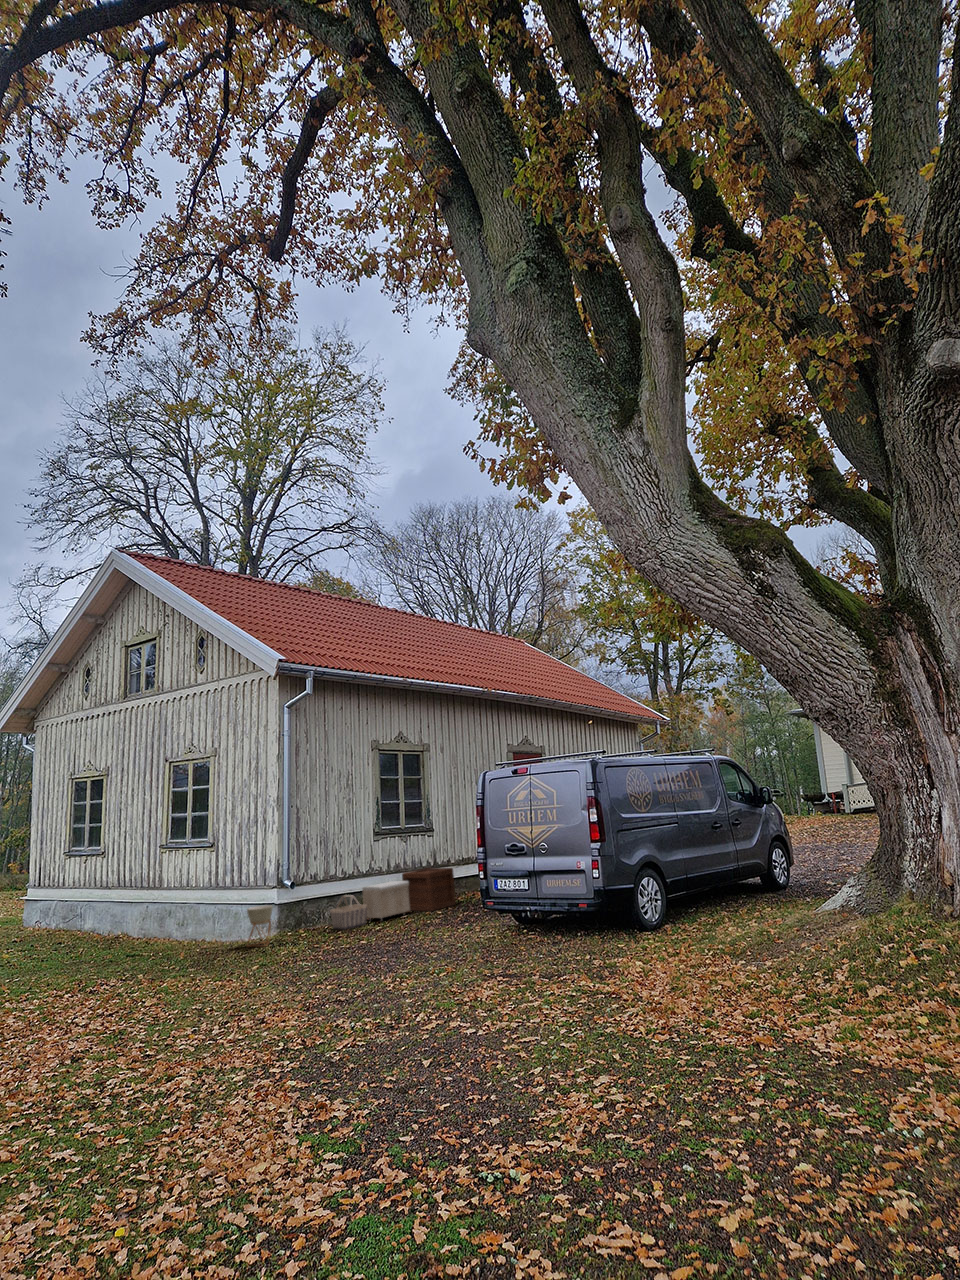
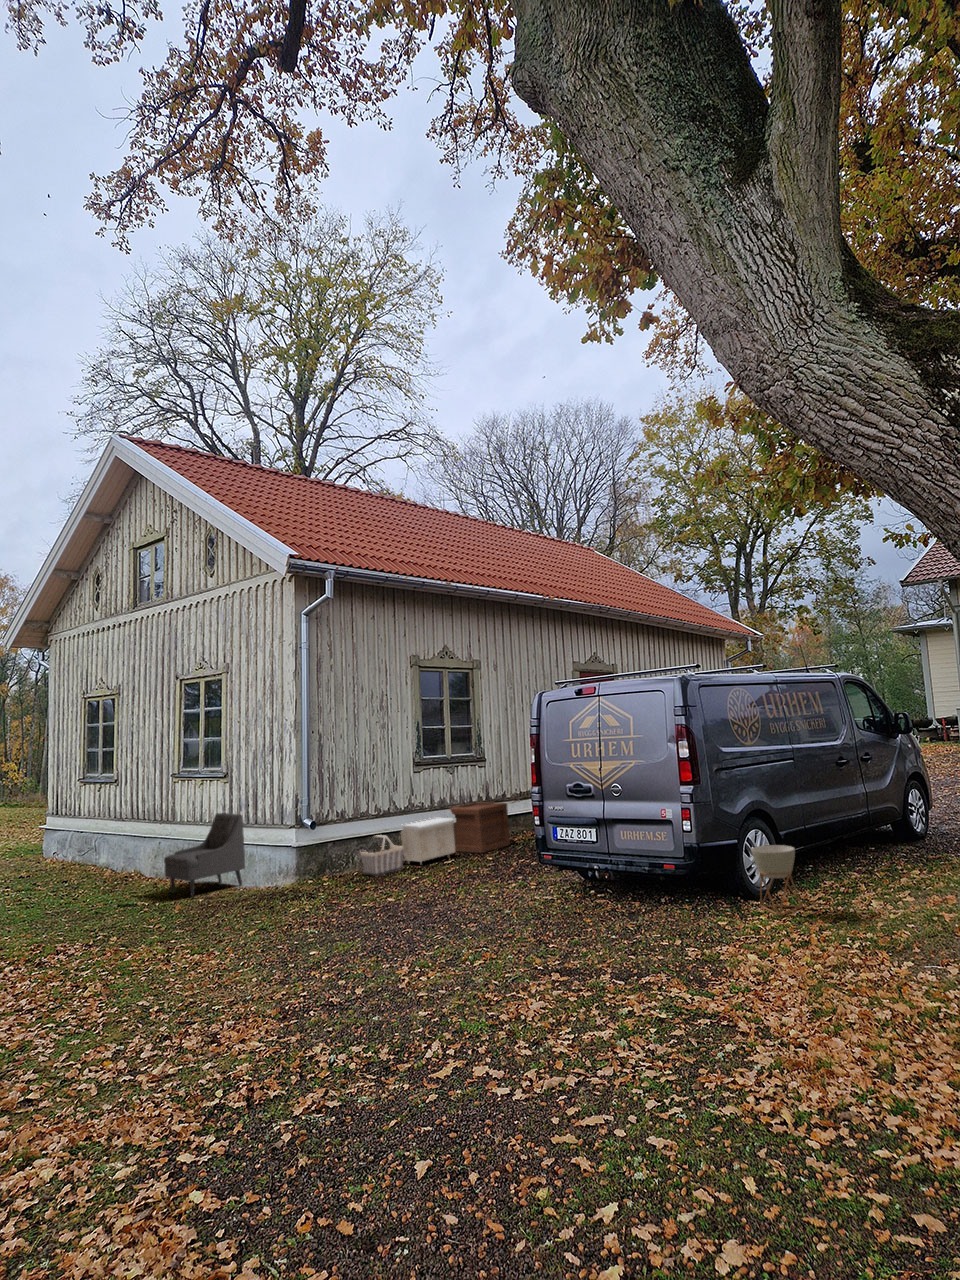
chair: none [161,879,231,951] -> present [164,813,245,897]
planter: present [247,905,273,947] -> present [751,845,803,916]

